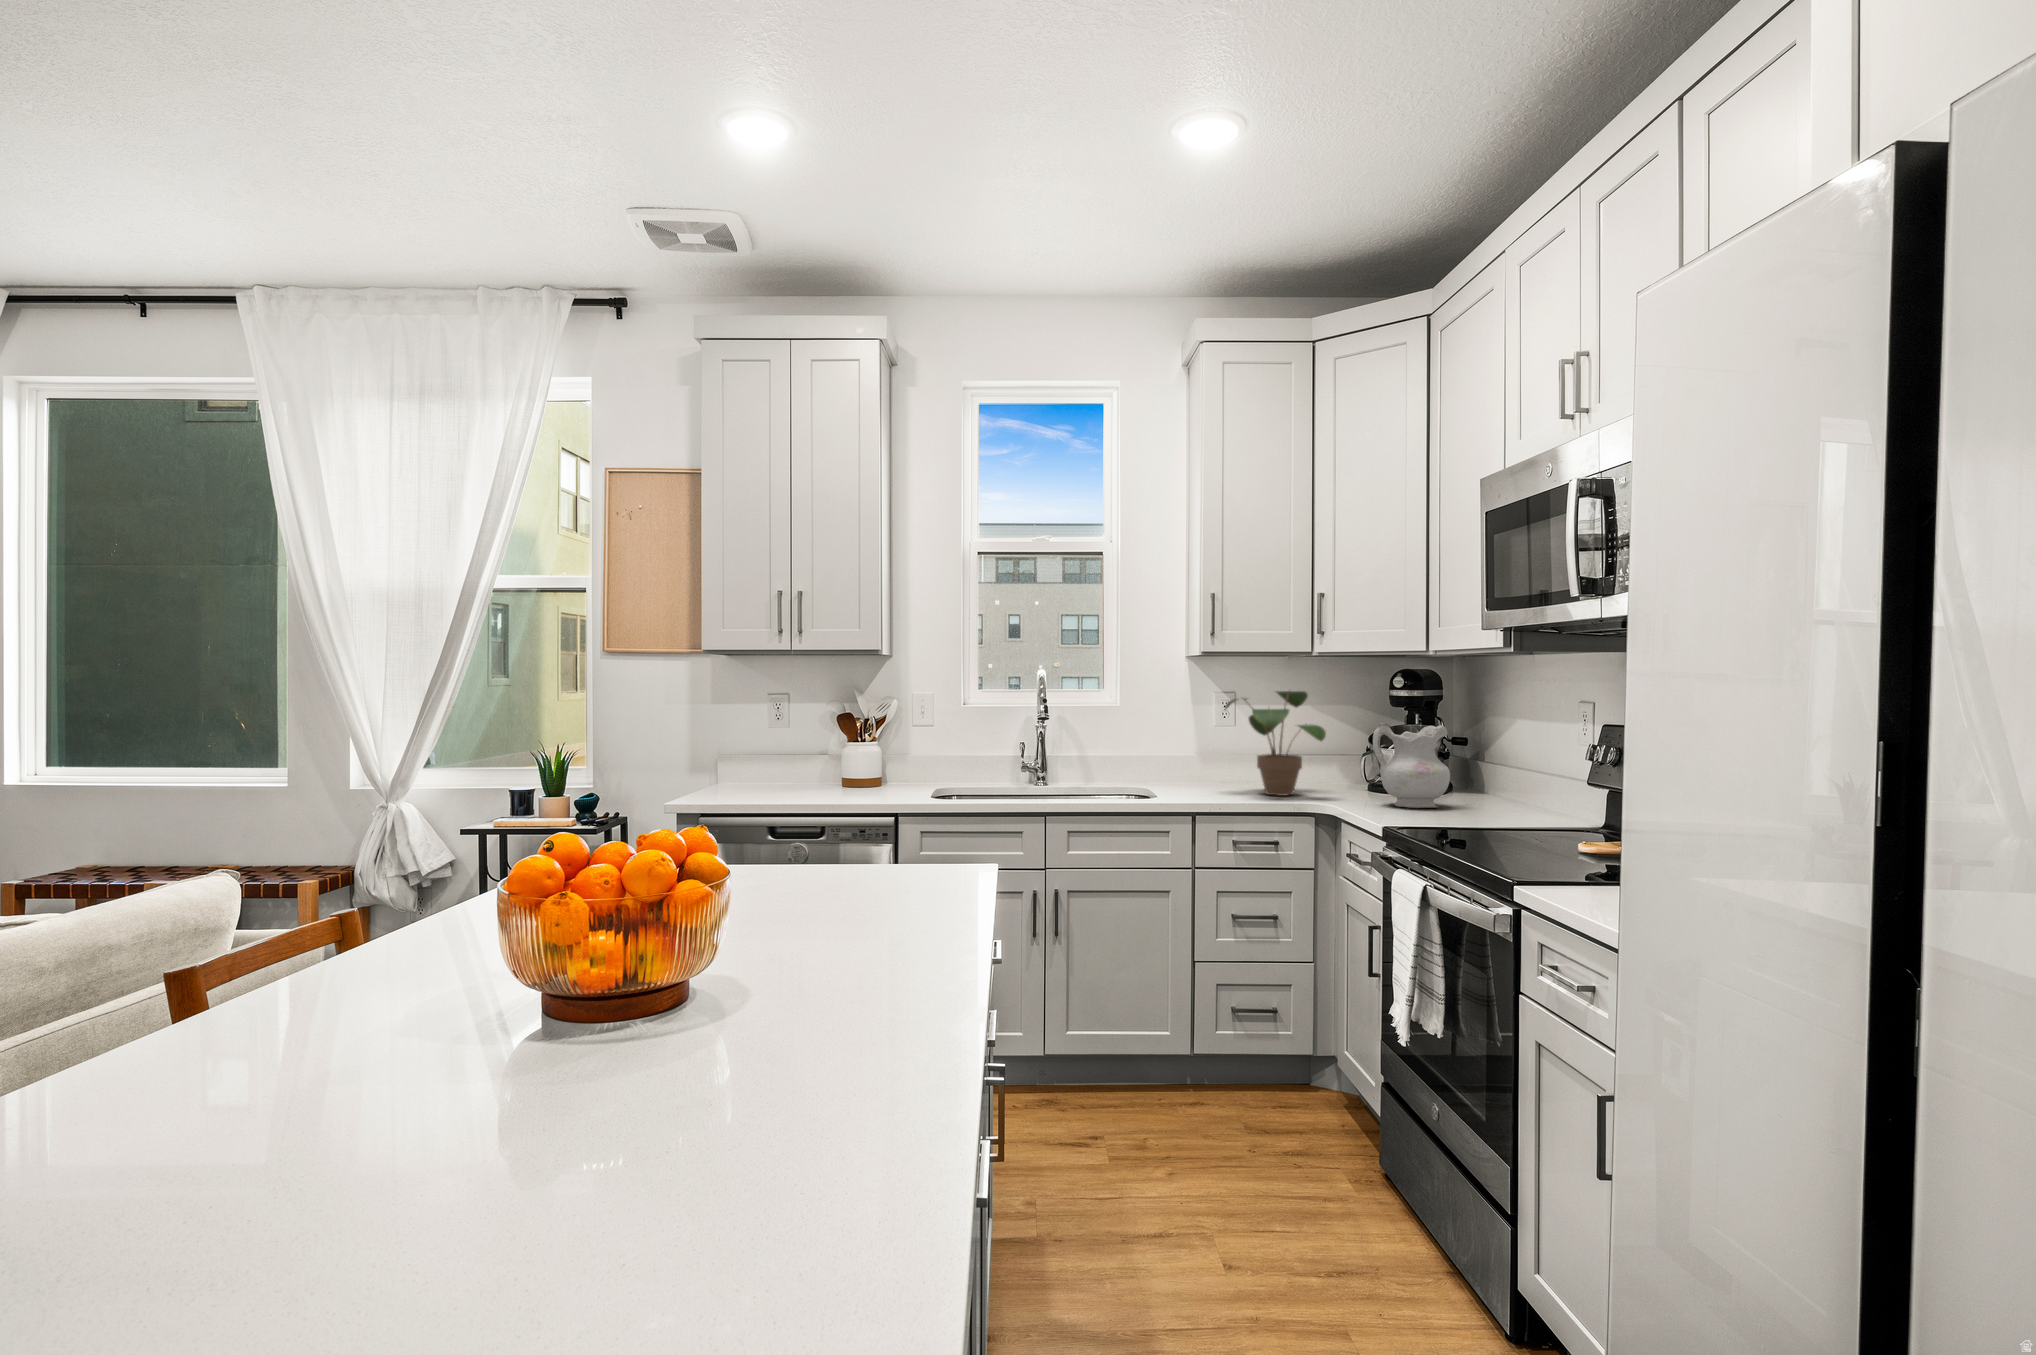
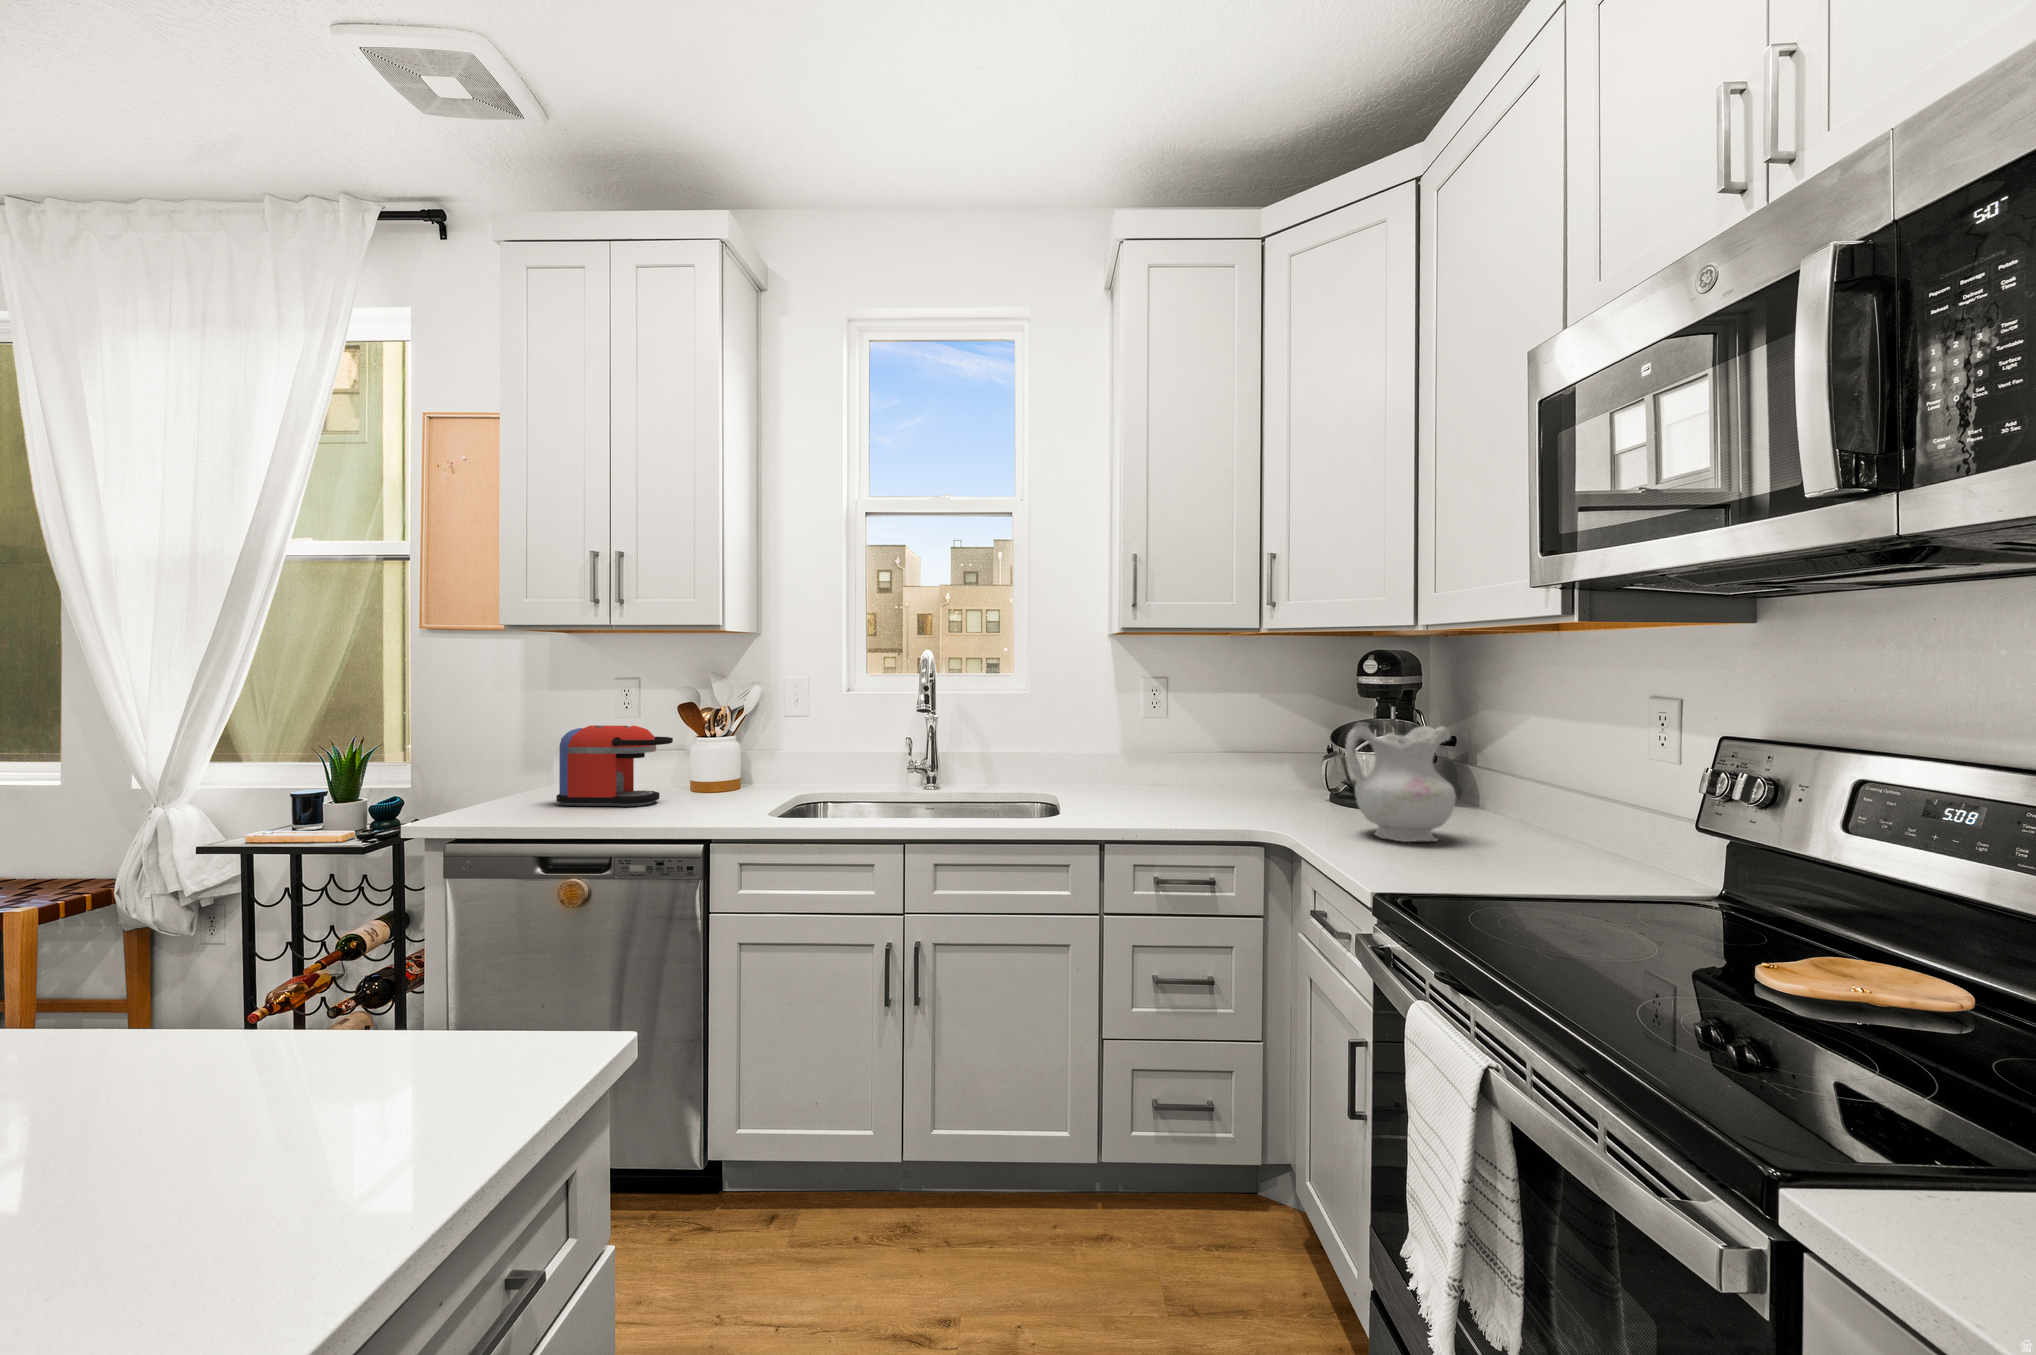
potted plant: present [1225,691,1326,796] -> none [1148,676,1278,813]
coffee maker: none [752,730,842,794] -> present [556,725,673,806]

